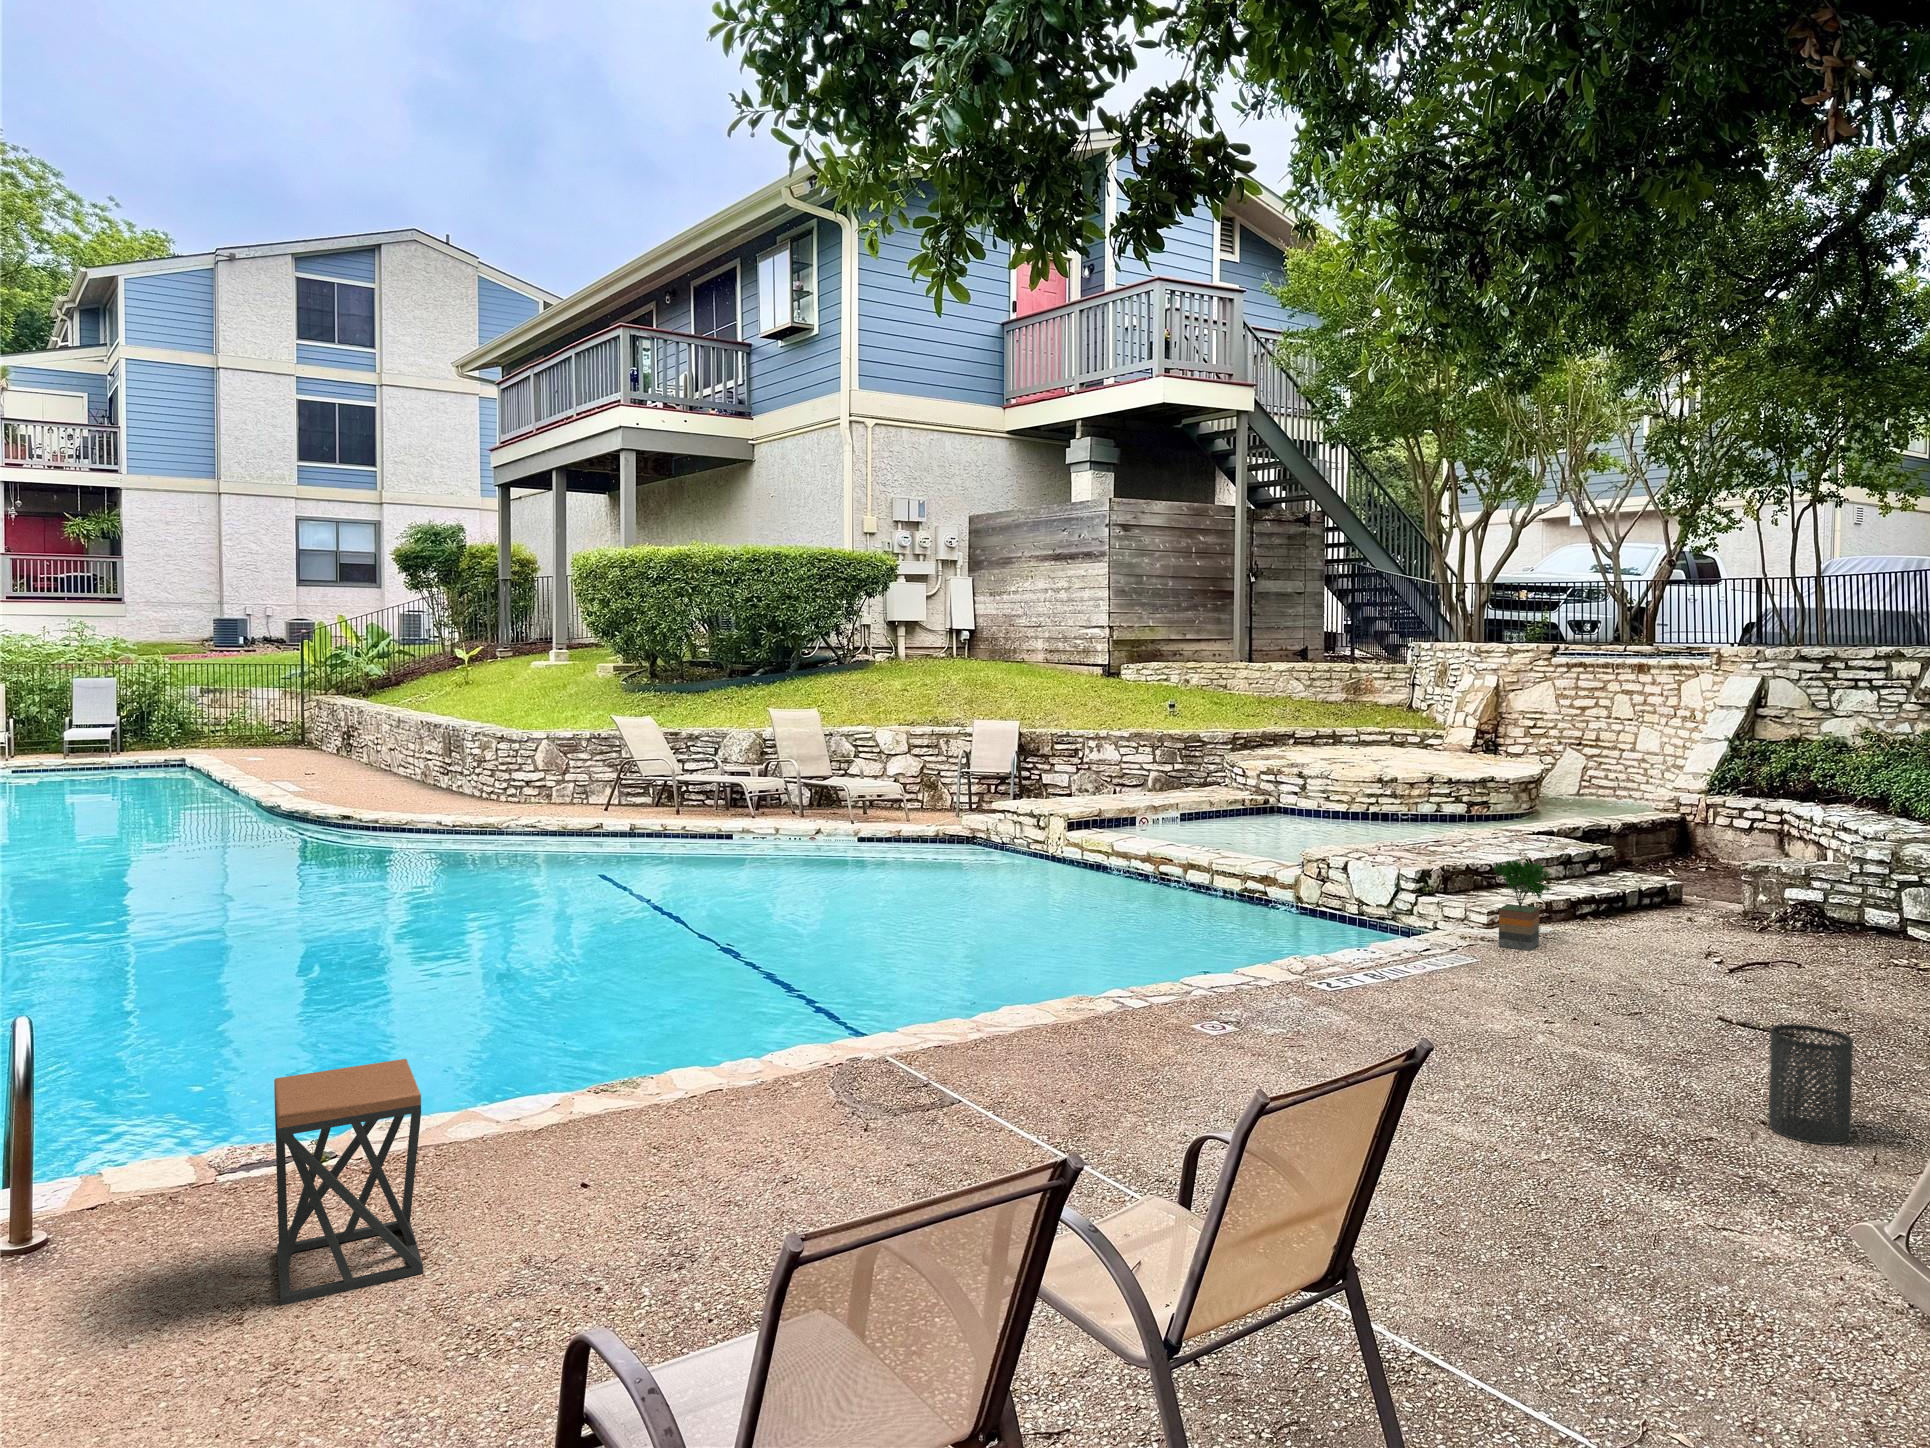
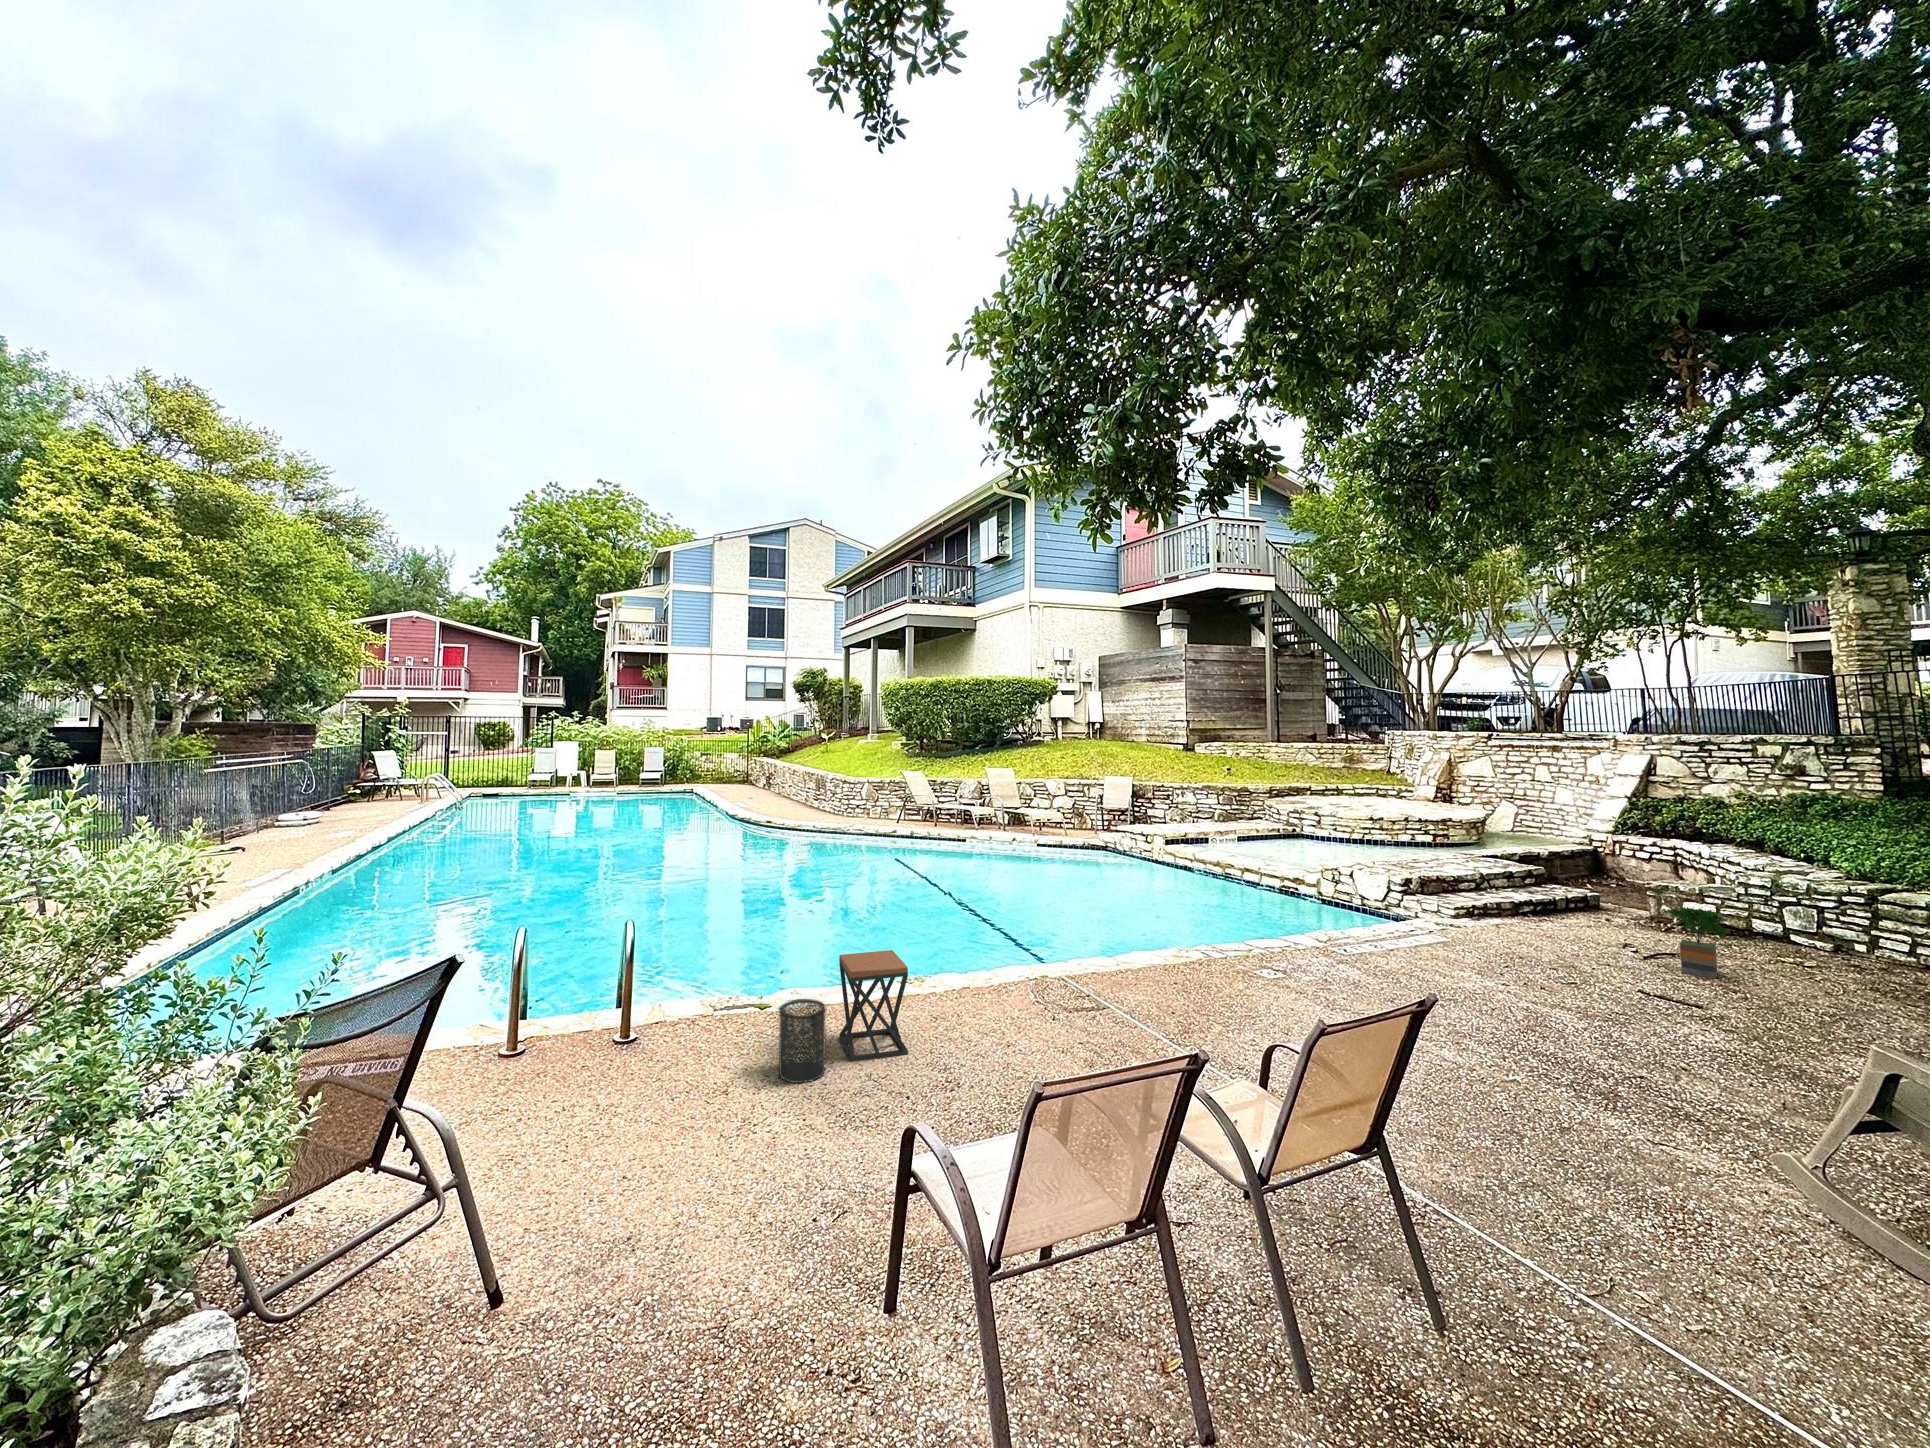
potted tree: present [1494,861,1551,951] -> present [1669,907,1730,979]
trash can: present [1768,1024,1853,1145] -> present [779,999,826,1083]

